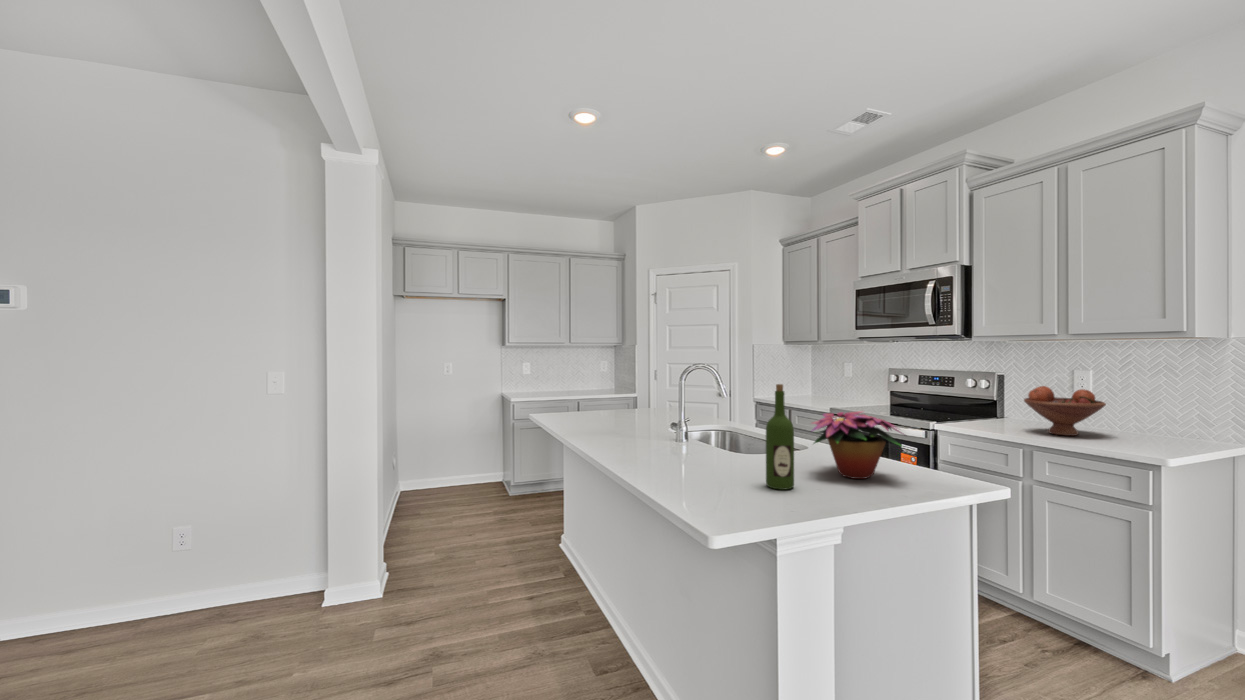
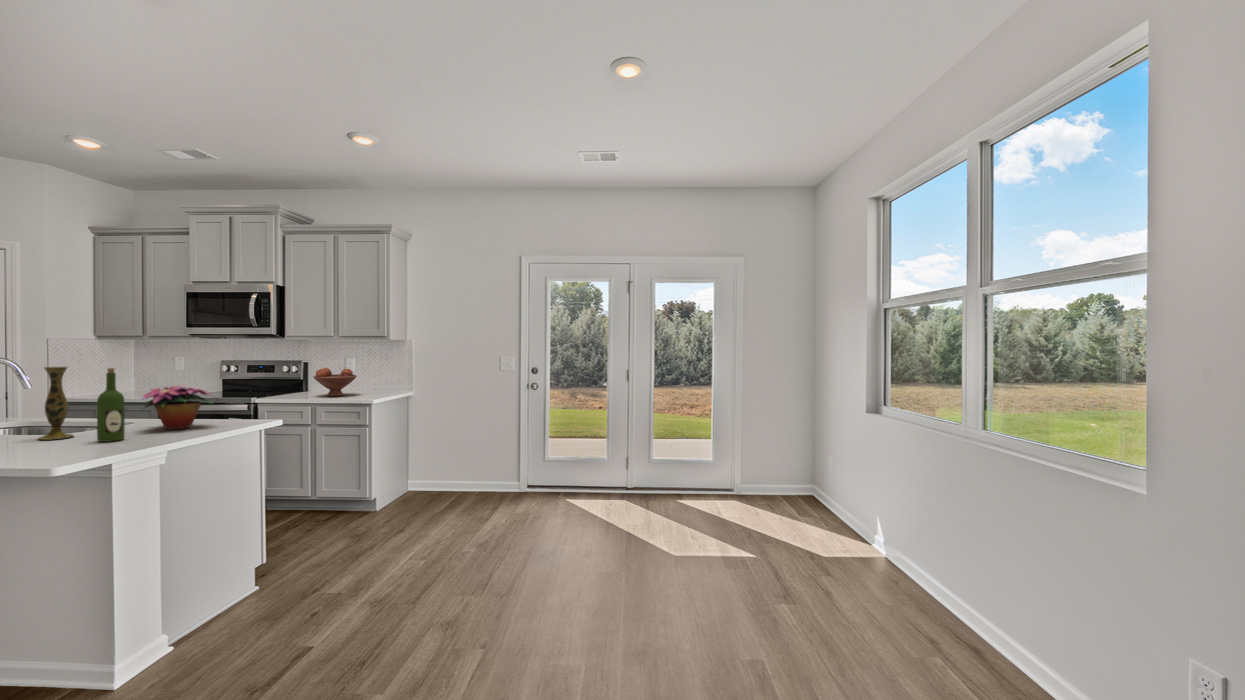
vase: none [717,378,748,470] -> present [39,367,73,440]

